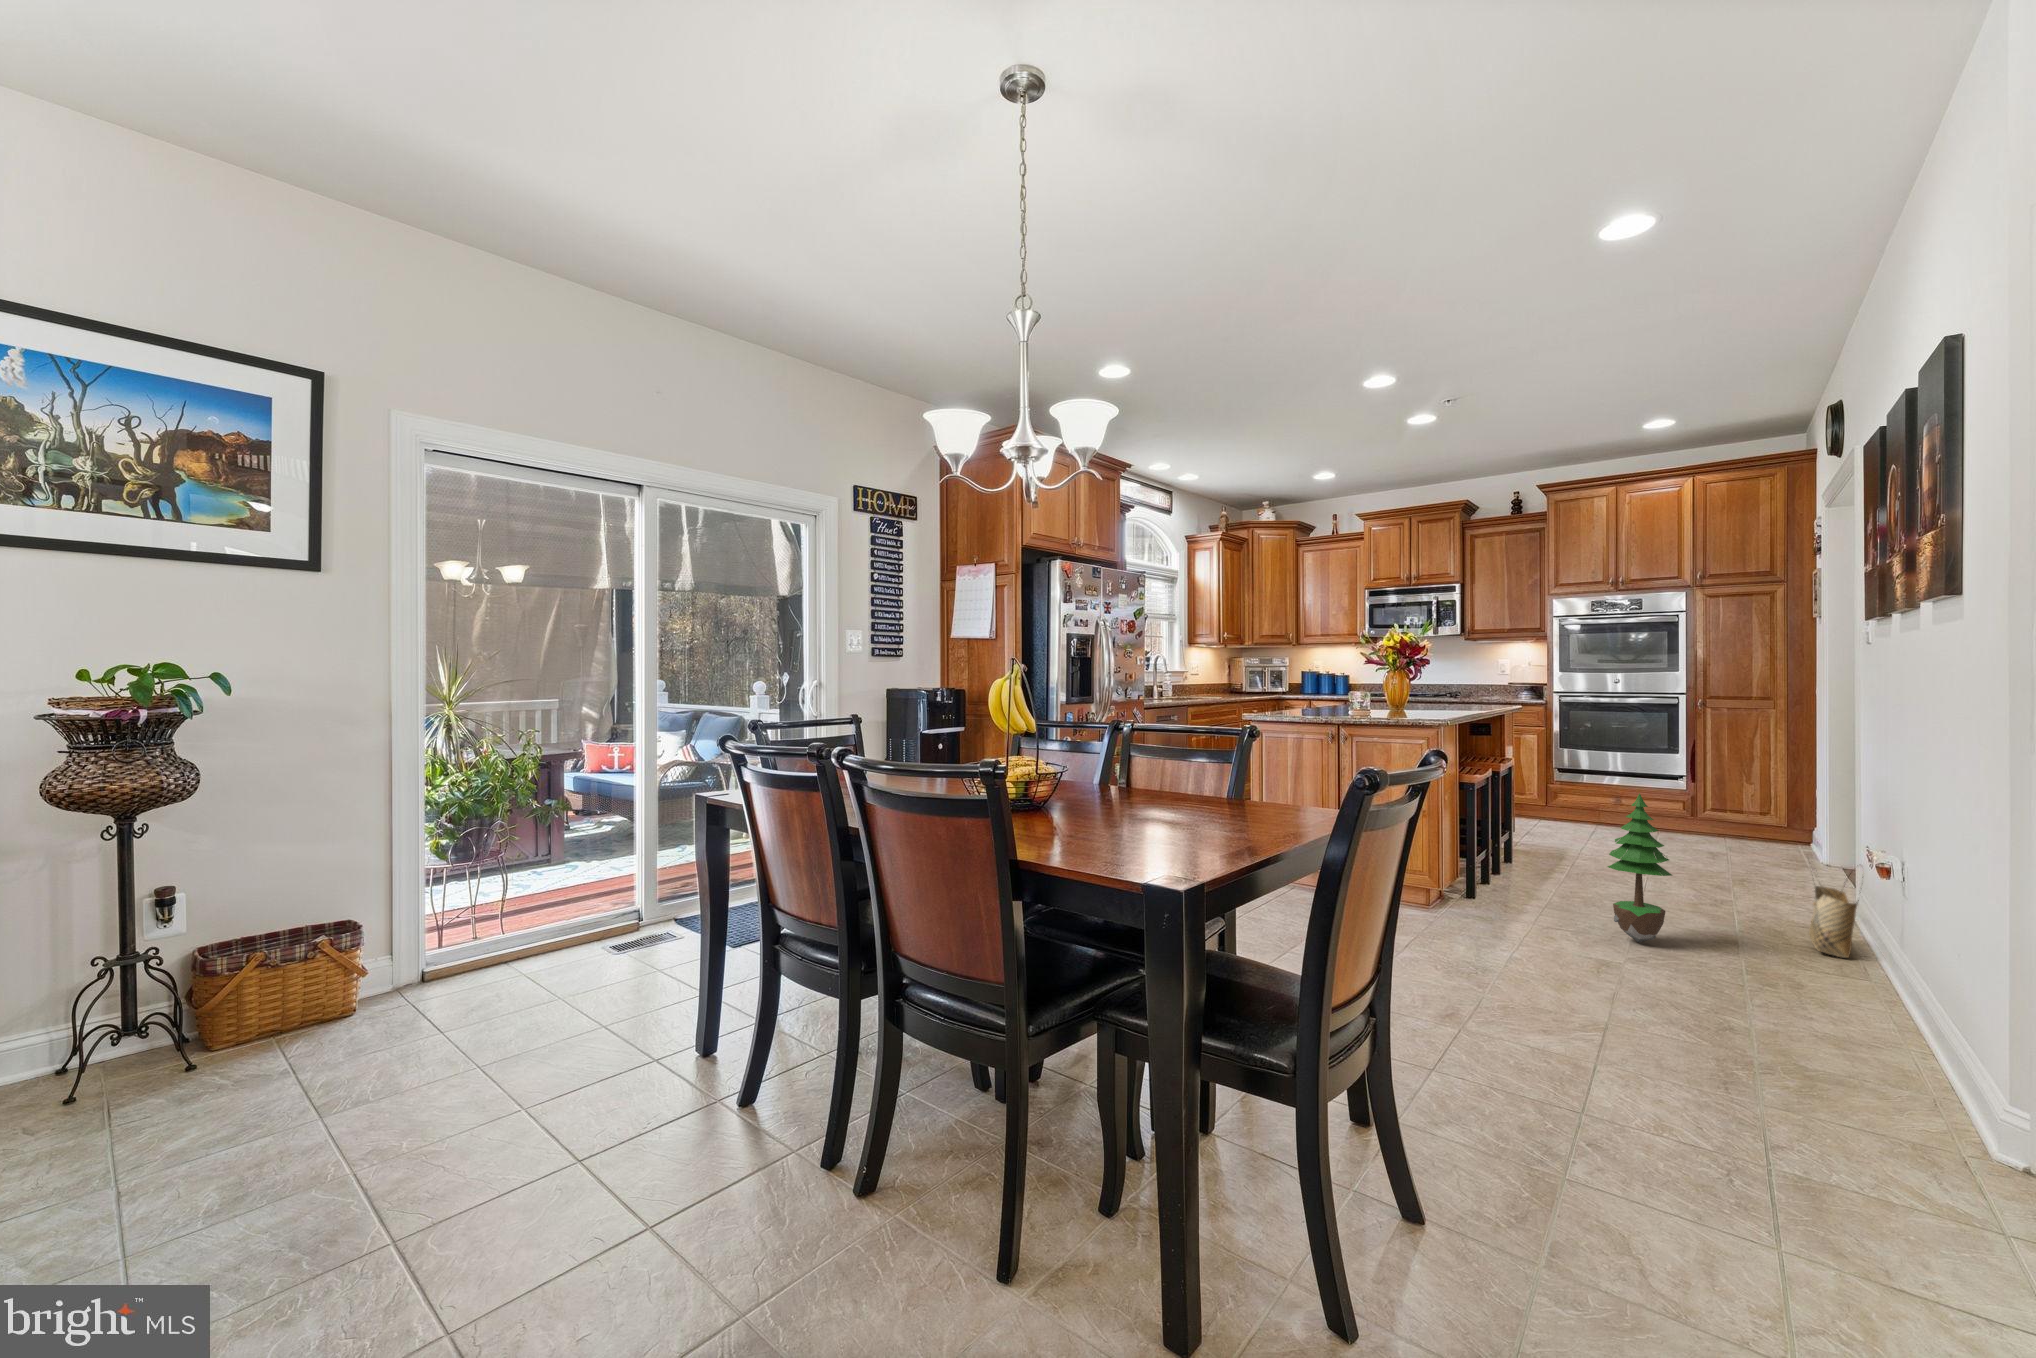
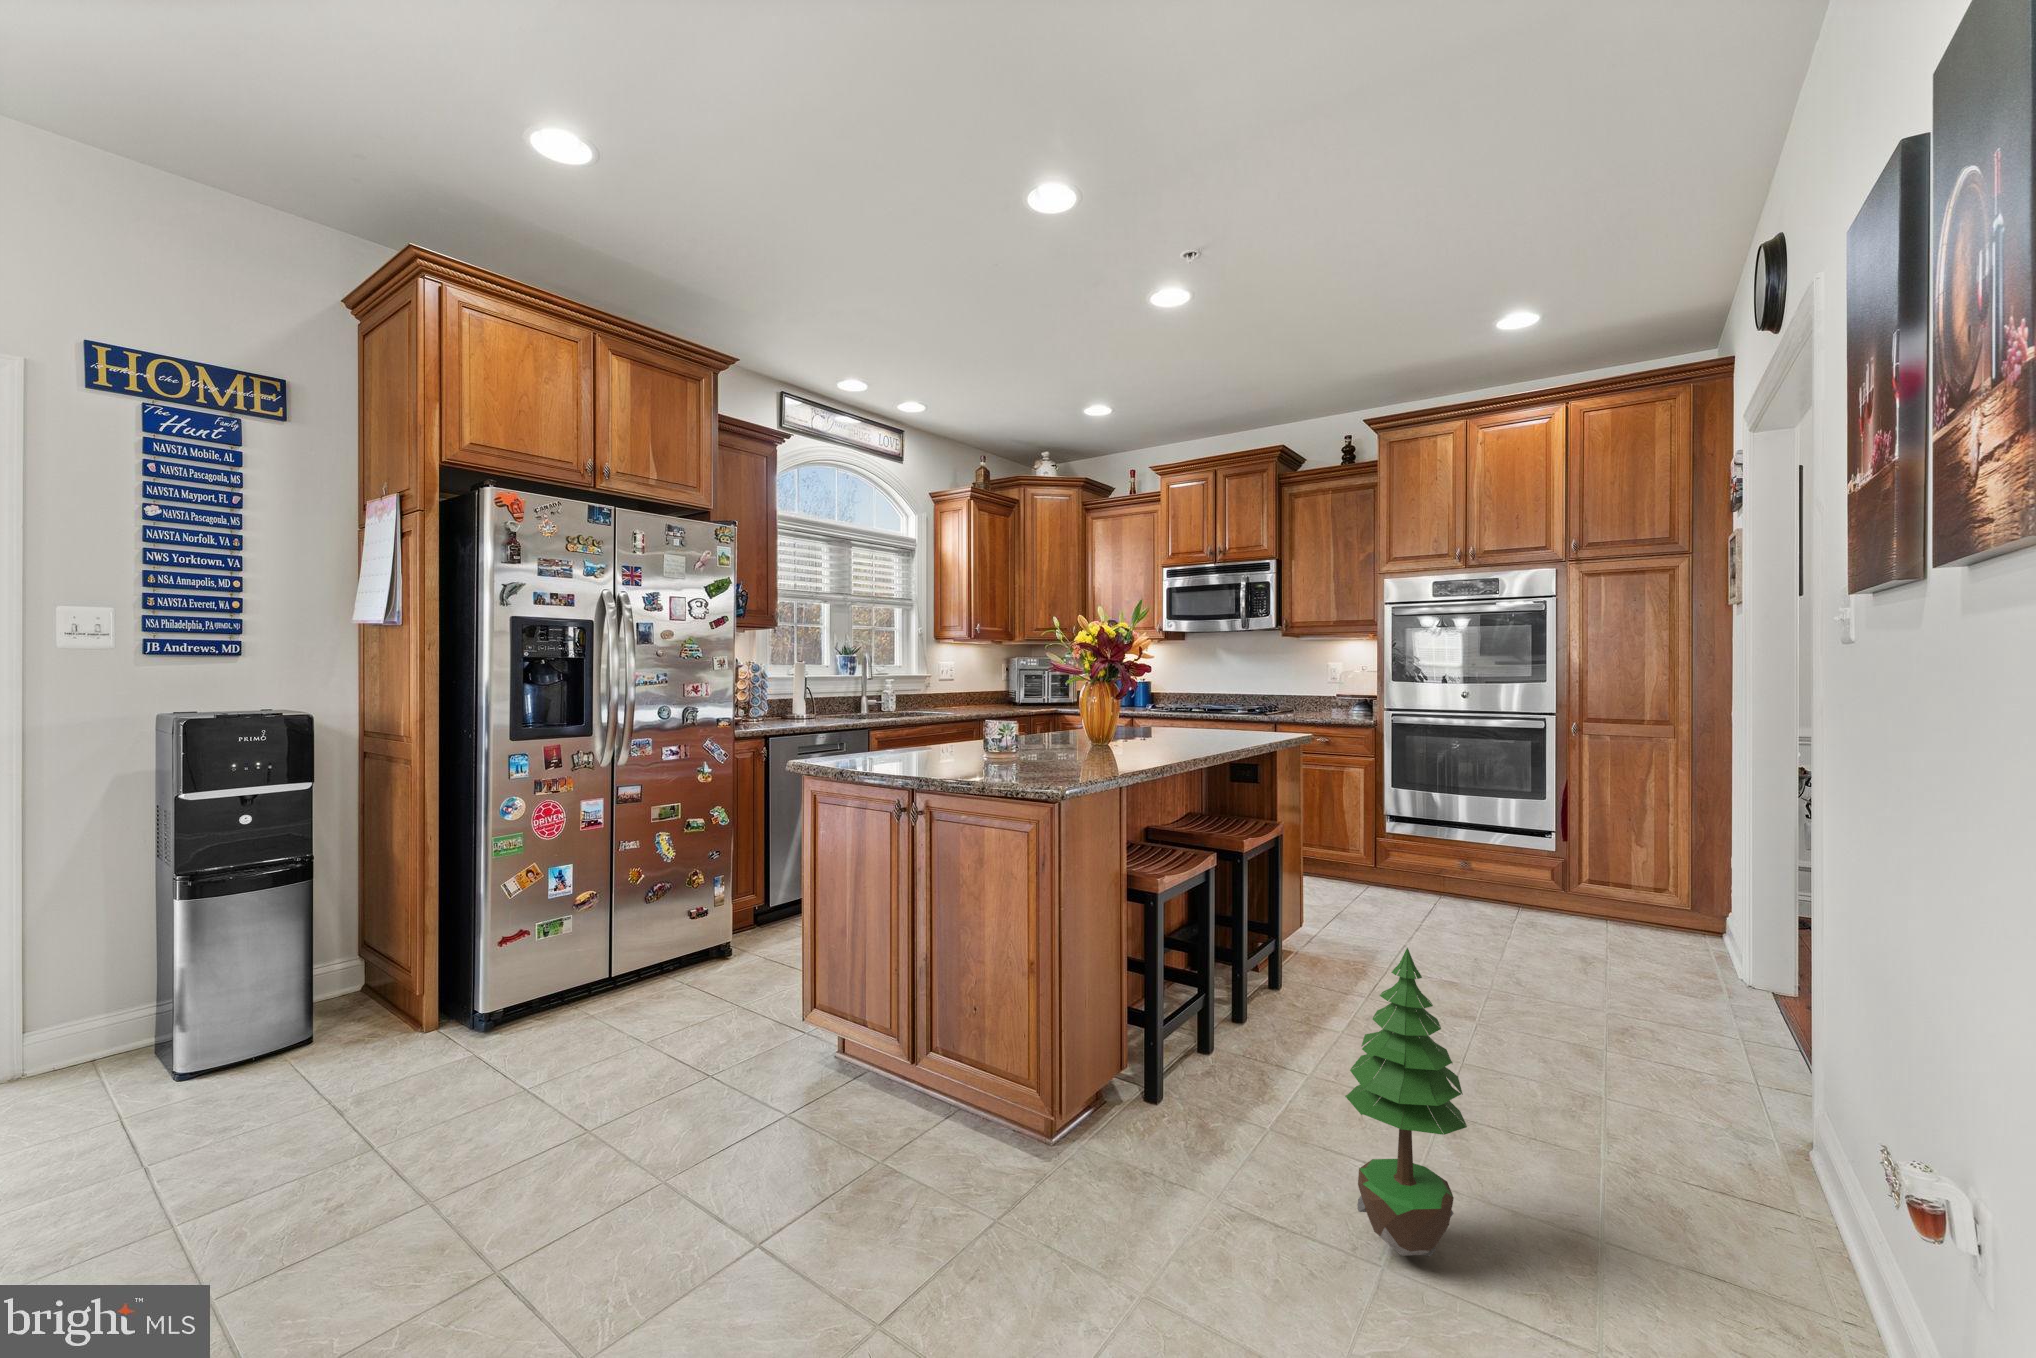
woven basket: present [1807,858,1859,958] -> none [1731,1074,1846,1314]

